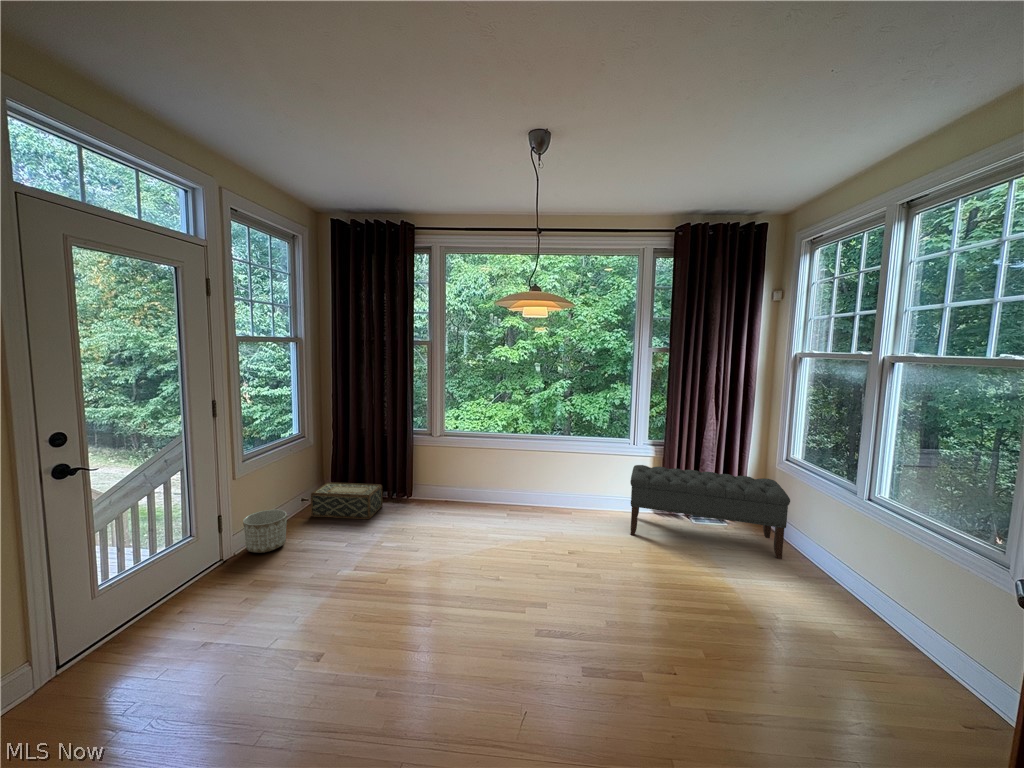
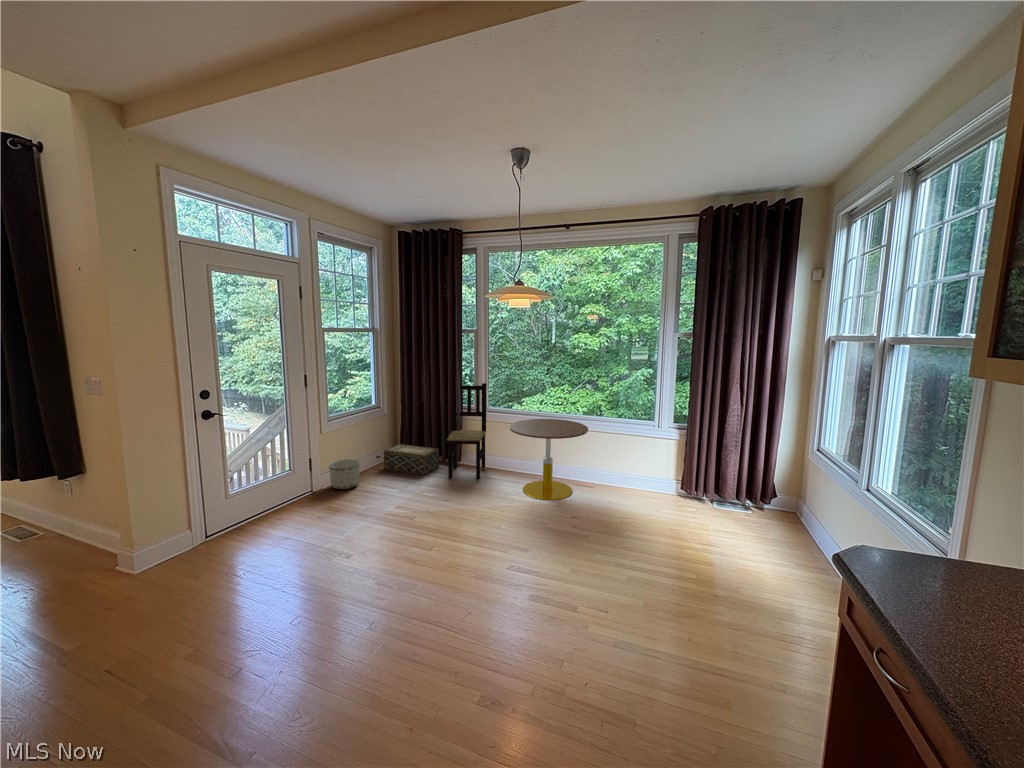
dining chair: none [399,404,441,521] -> present [447,383,486,479]
side table: none [482,442,570,536] -> present [510,419,588,500]
bench: present [630,465,790,559] -> none [641,446,800,548]

